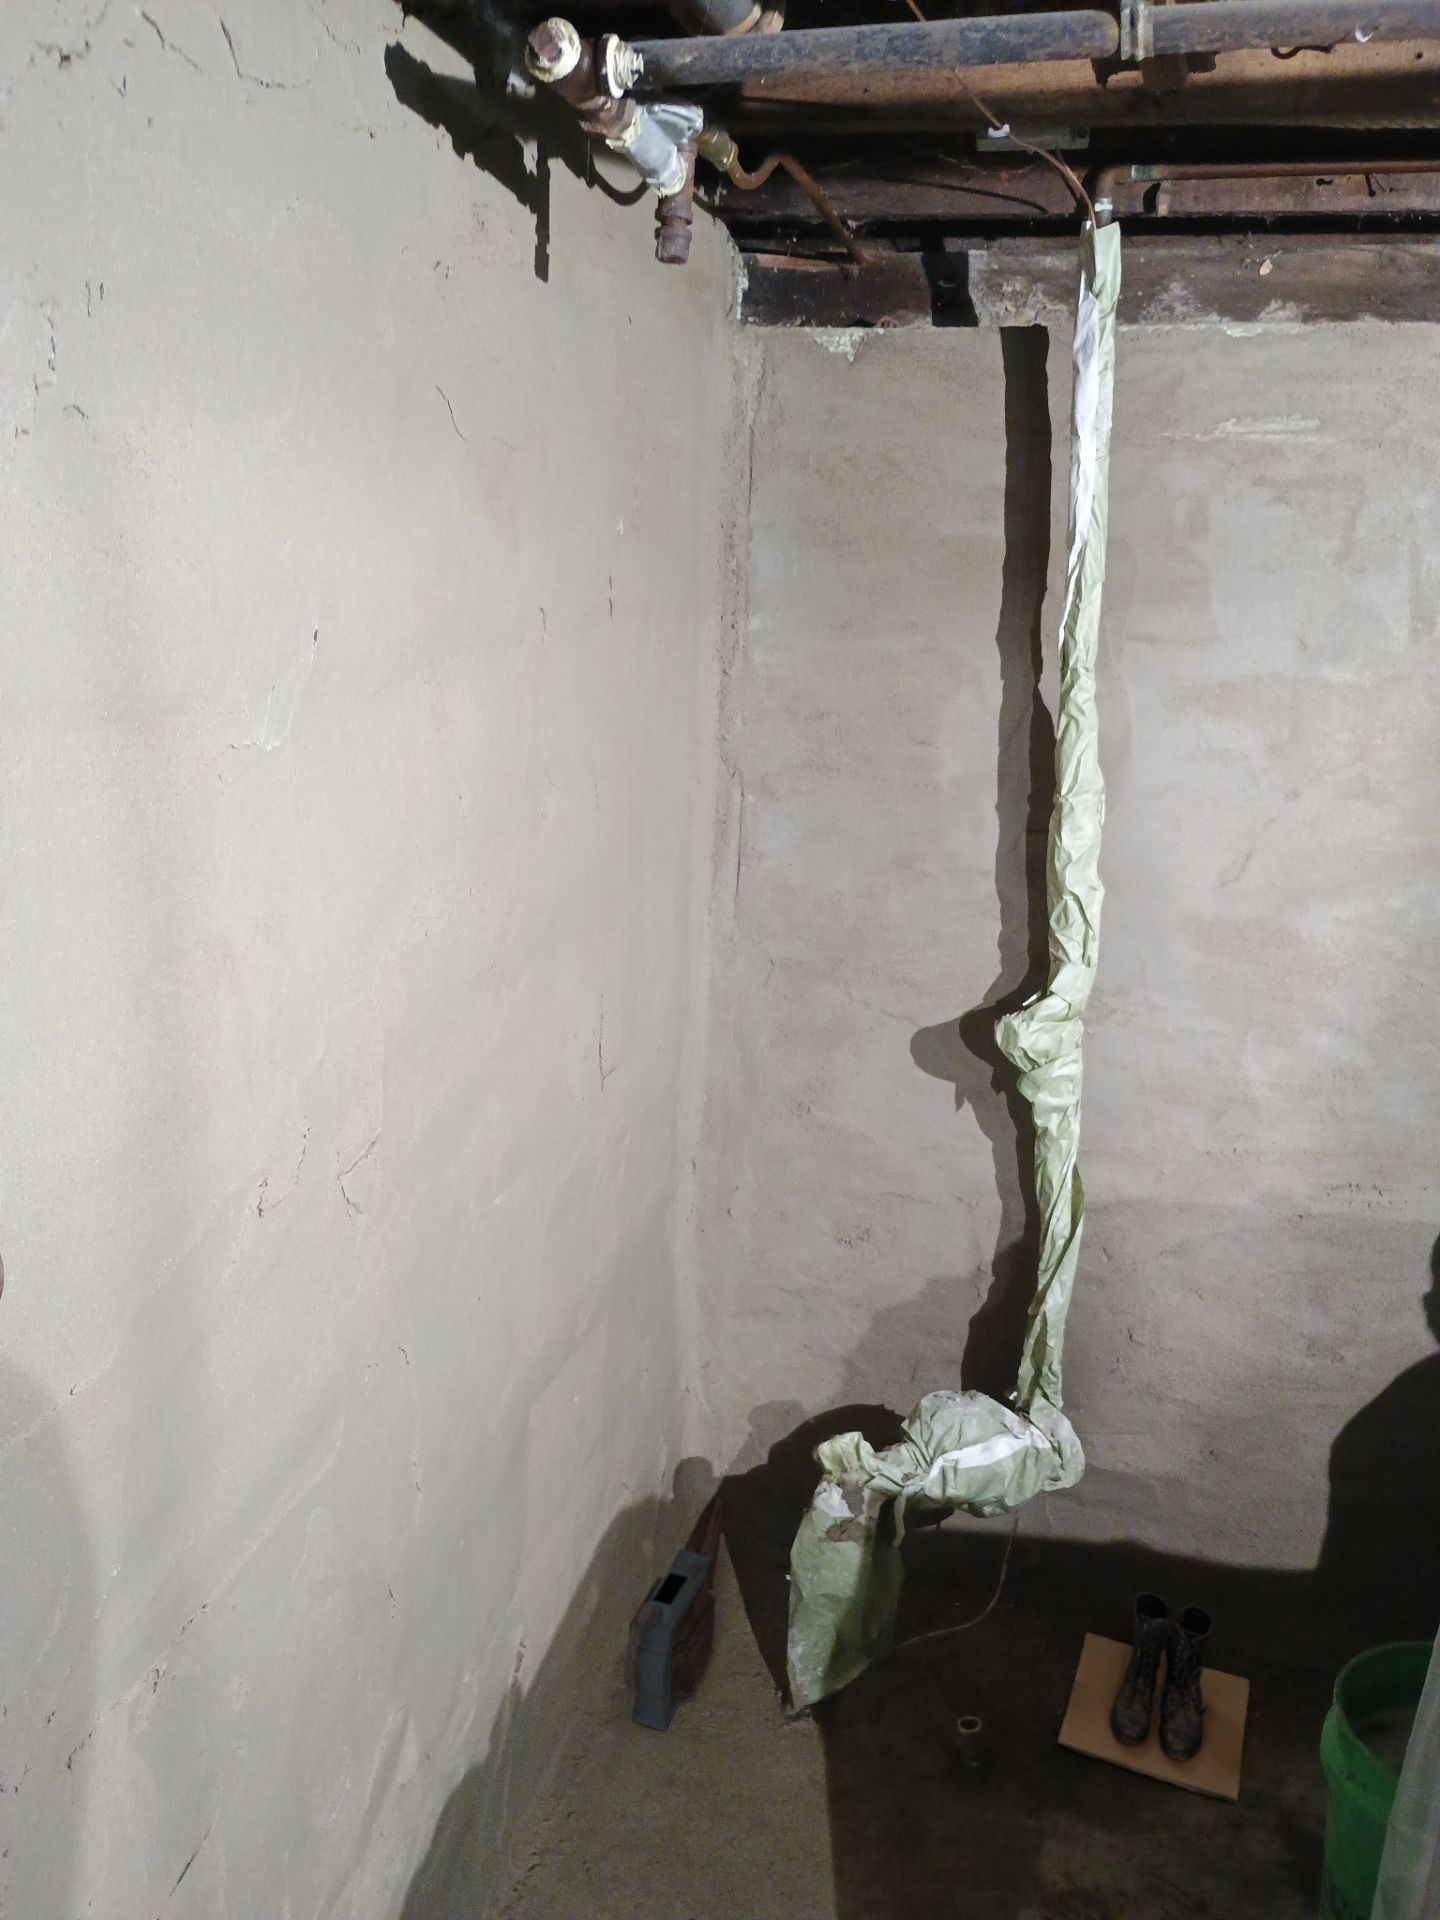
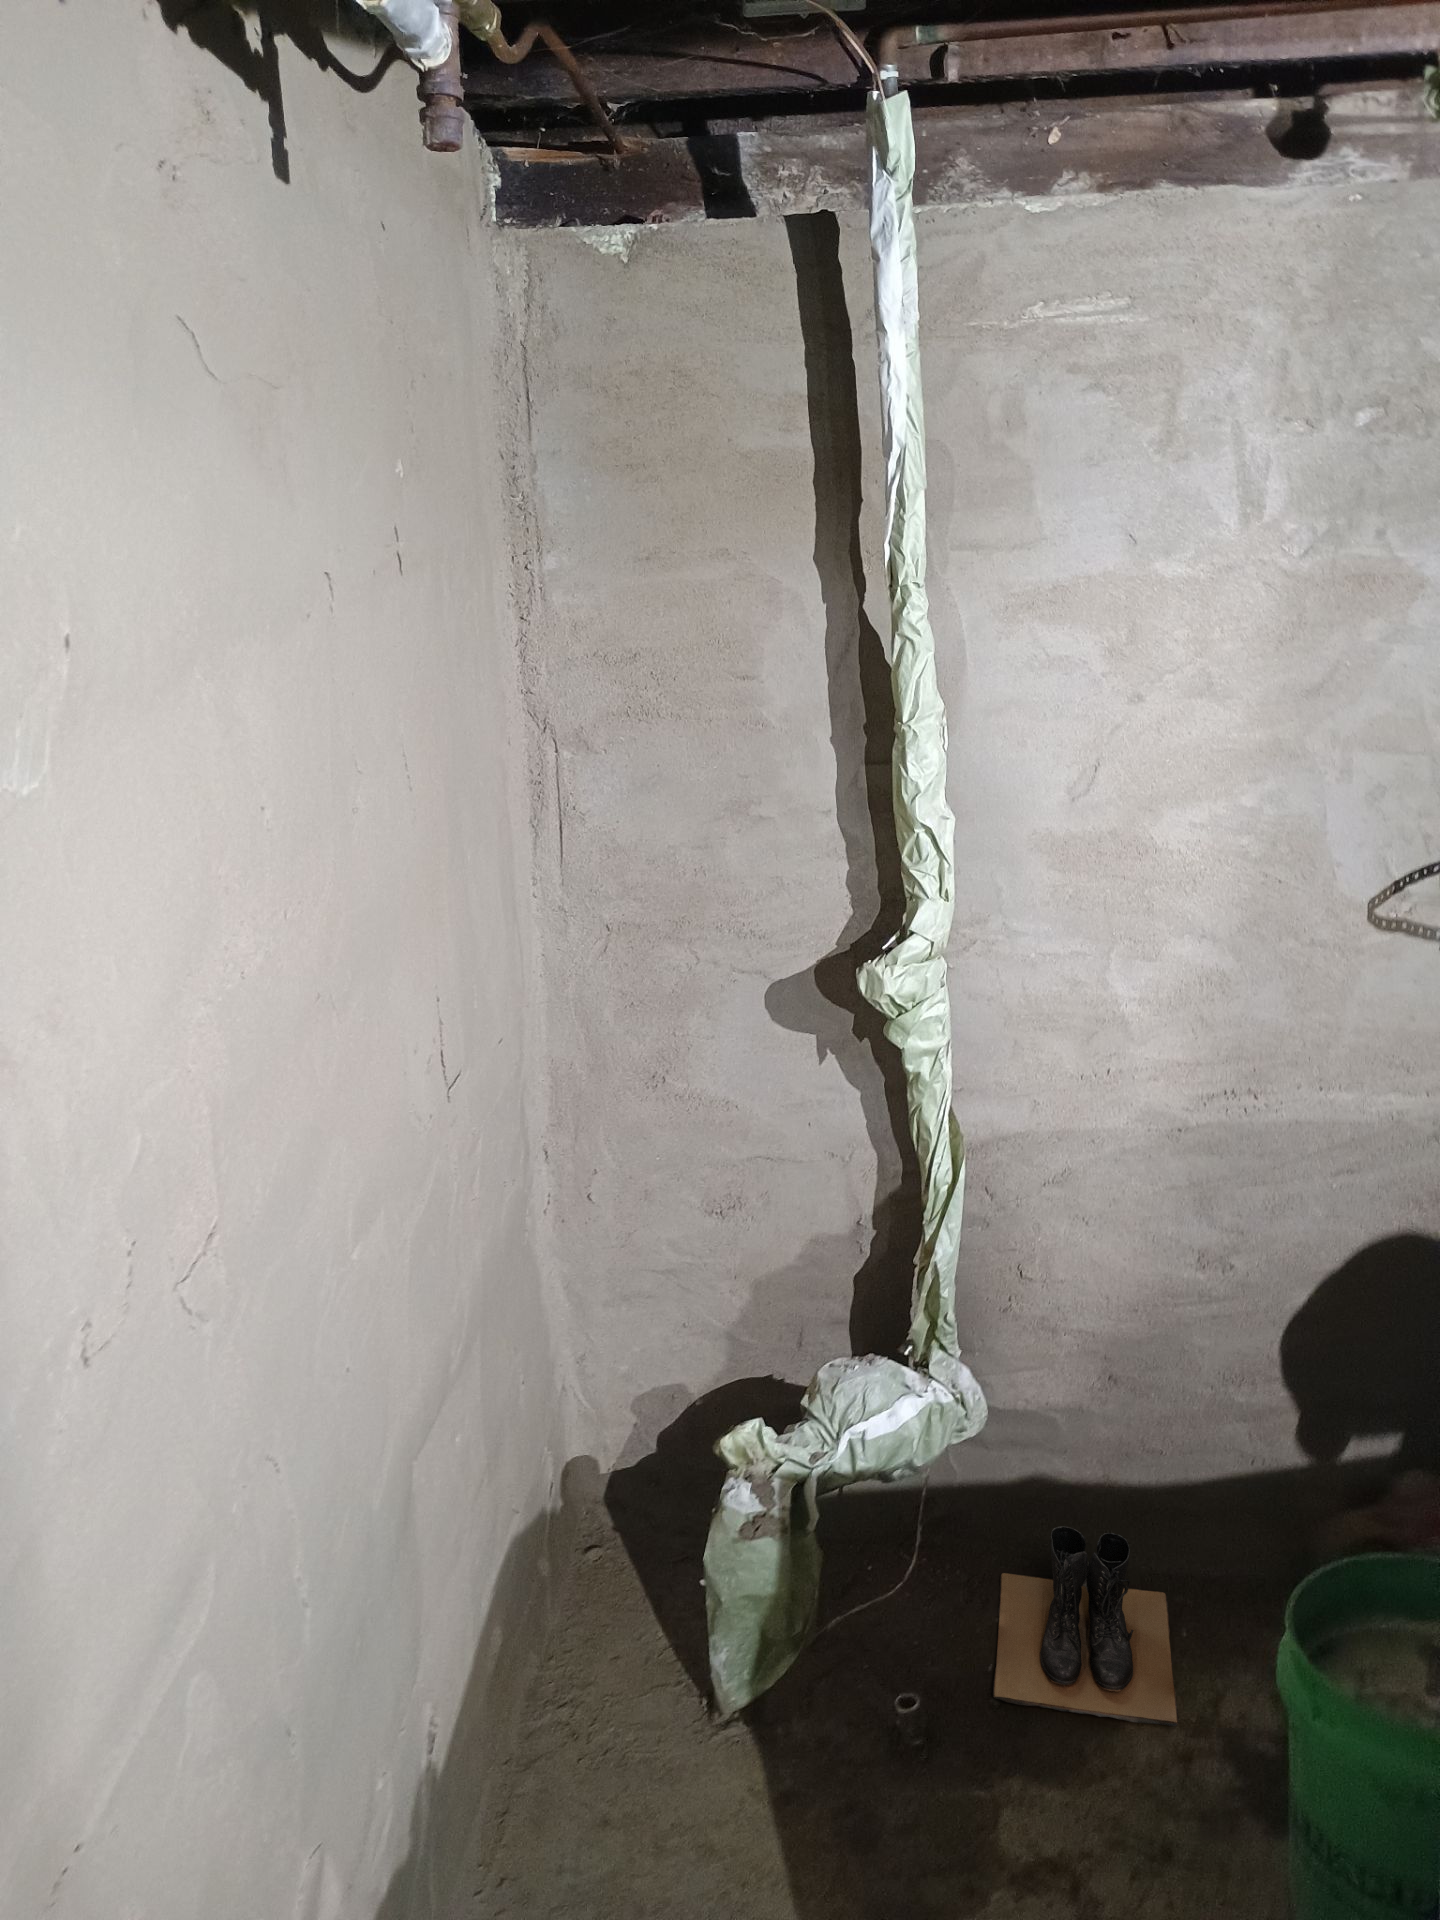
watering can: present [621,1494,724,1731] -> none [538,1500,629,1768]

